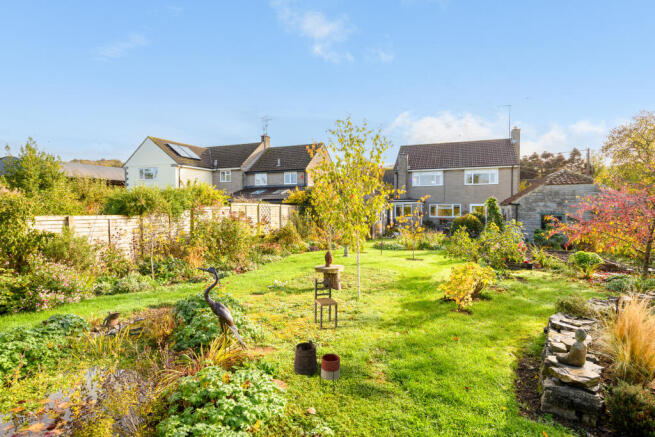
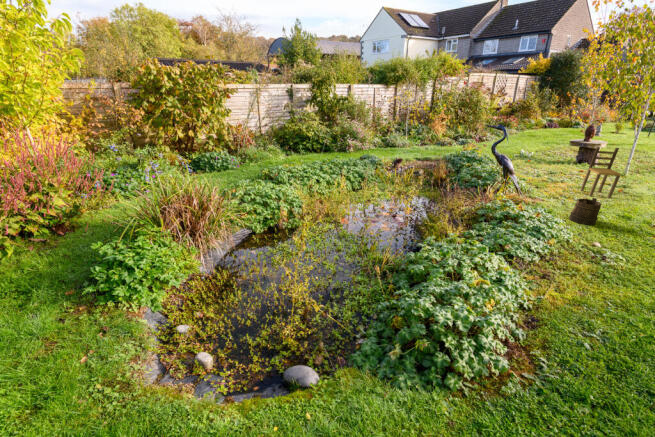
planter: present [320,353,340,391] -> none [602,210,638,241]

